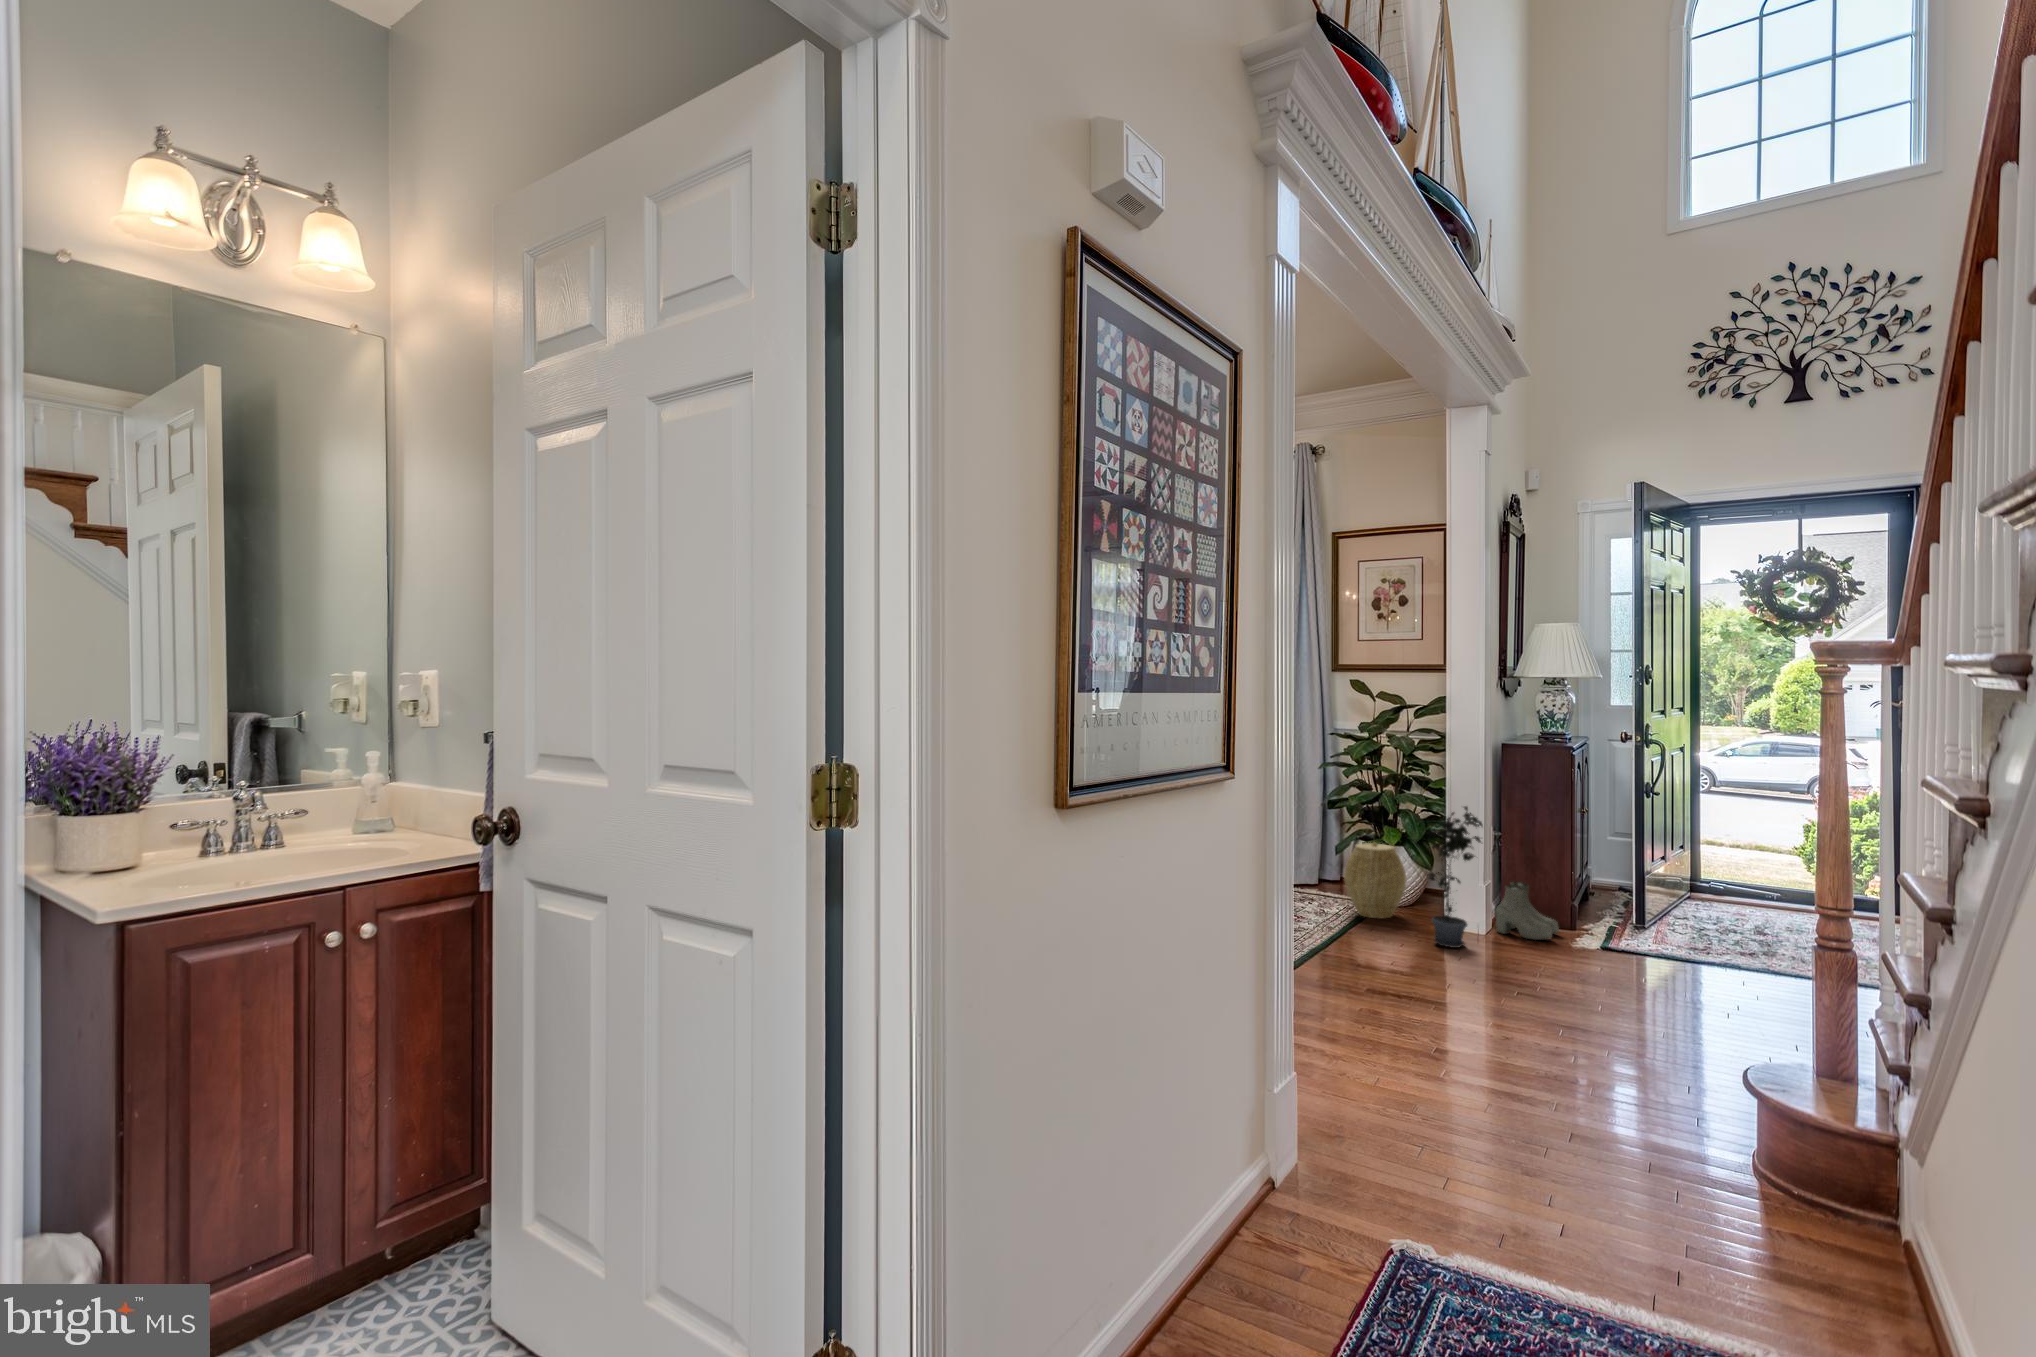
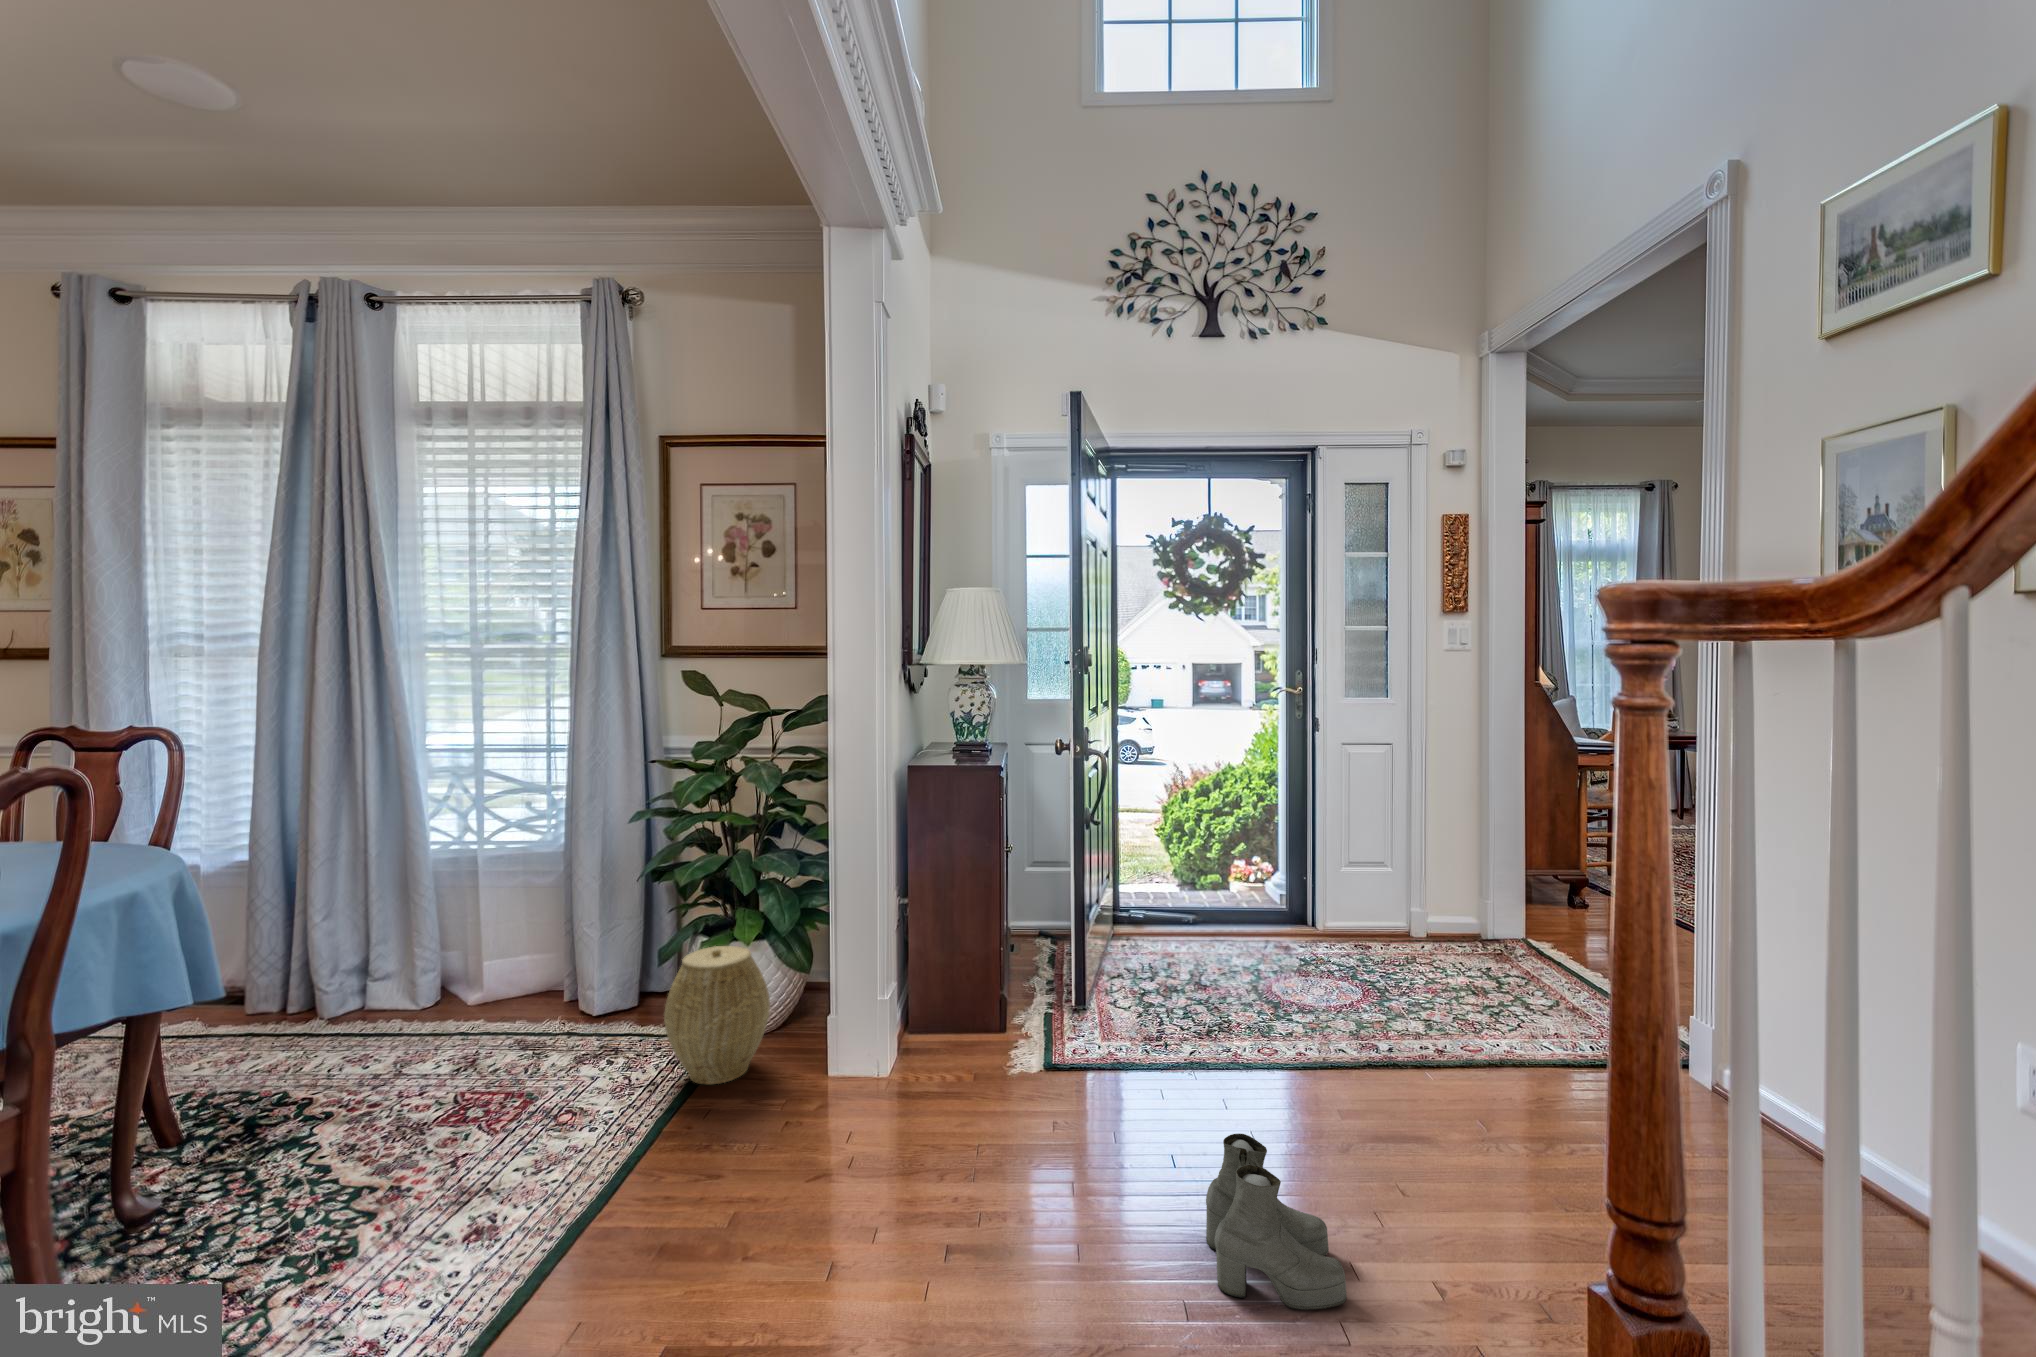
potted plant: present [1427,806,1483,948] -> none [781,892,893,1154]
boots: present [1496,881,1559,940] -> present [1206,1134,1347,1310]

